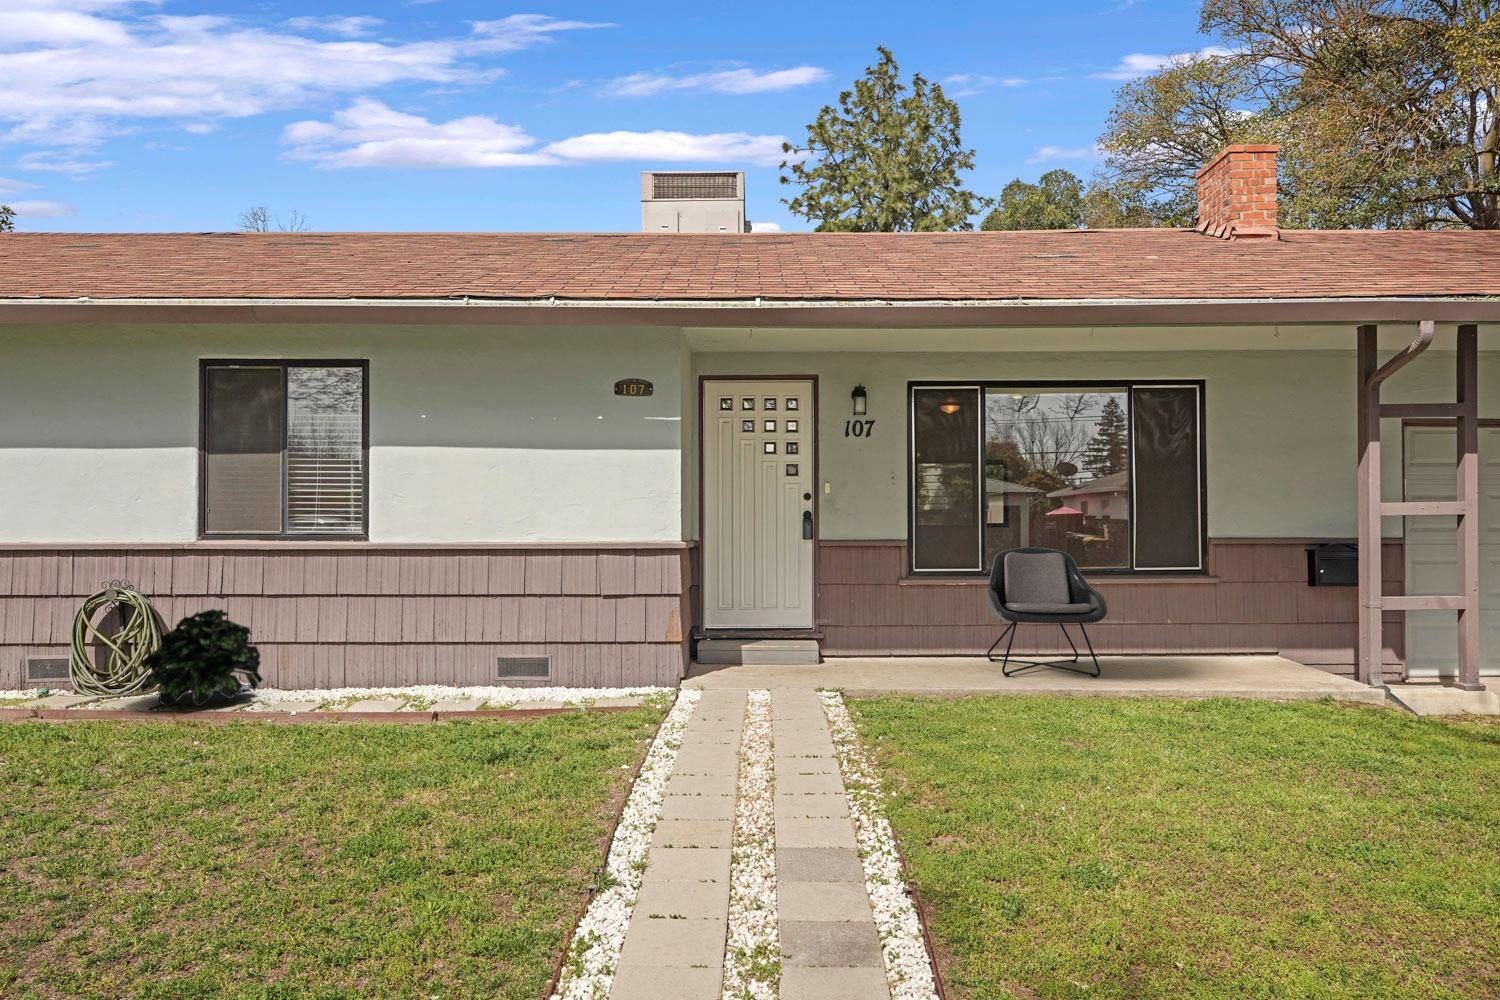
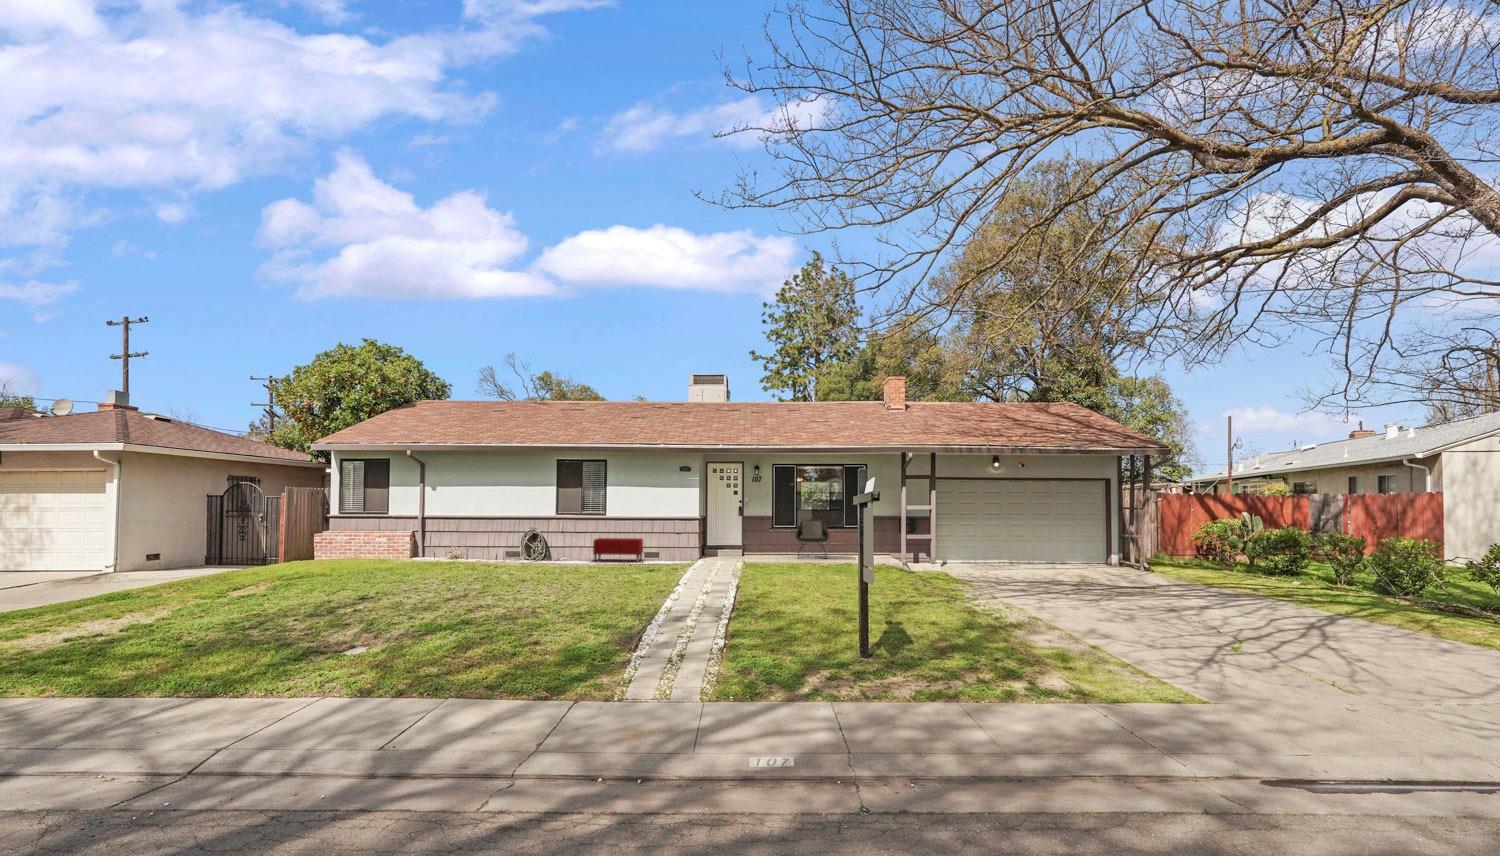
potted plant: present [140,609,263,707] -> none [545,535,578,561]
bench: none [310,616,494,703] -> present [593,538,643,561]

